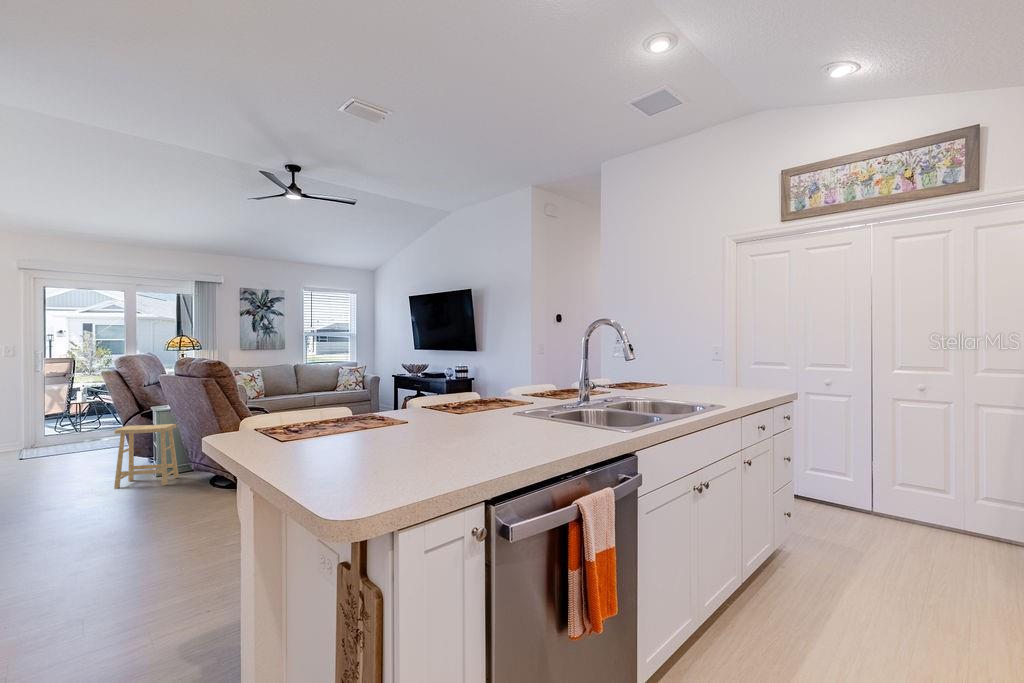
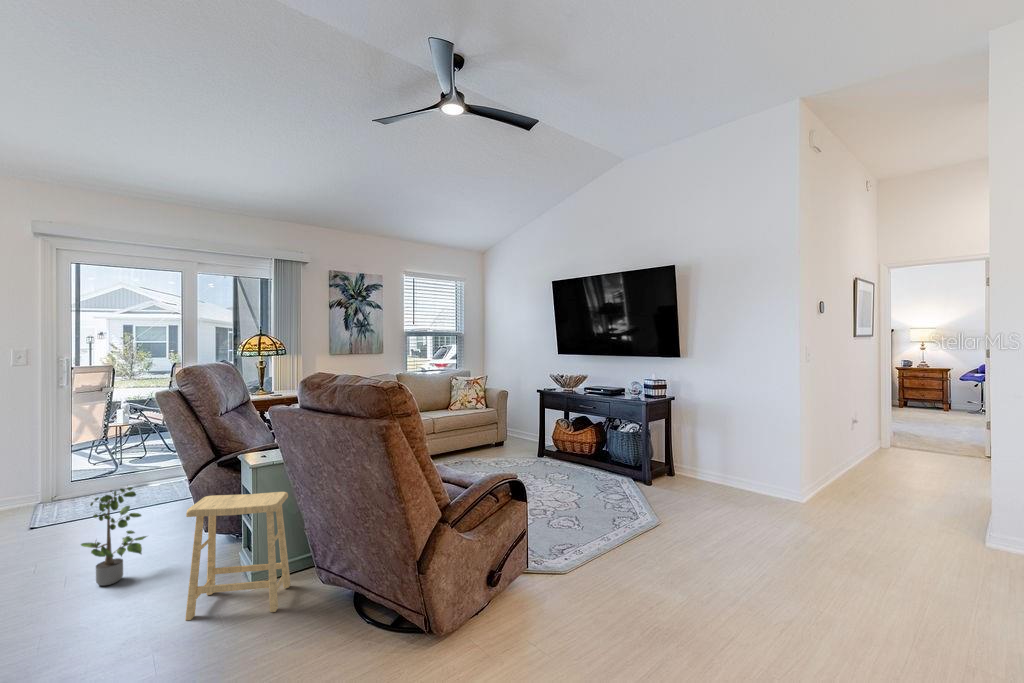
potted plant: none [54,423,96,479] -> present [81,487,146,586]

